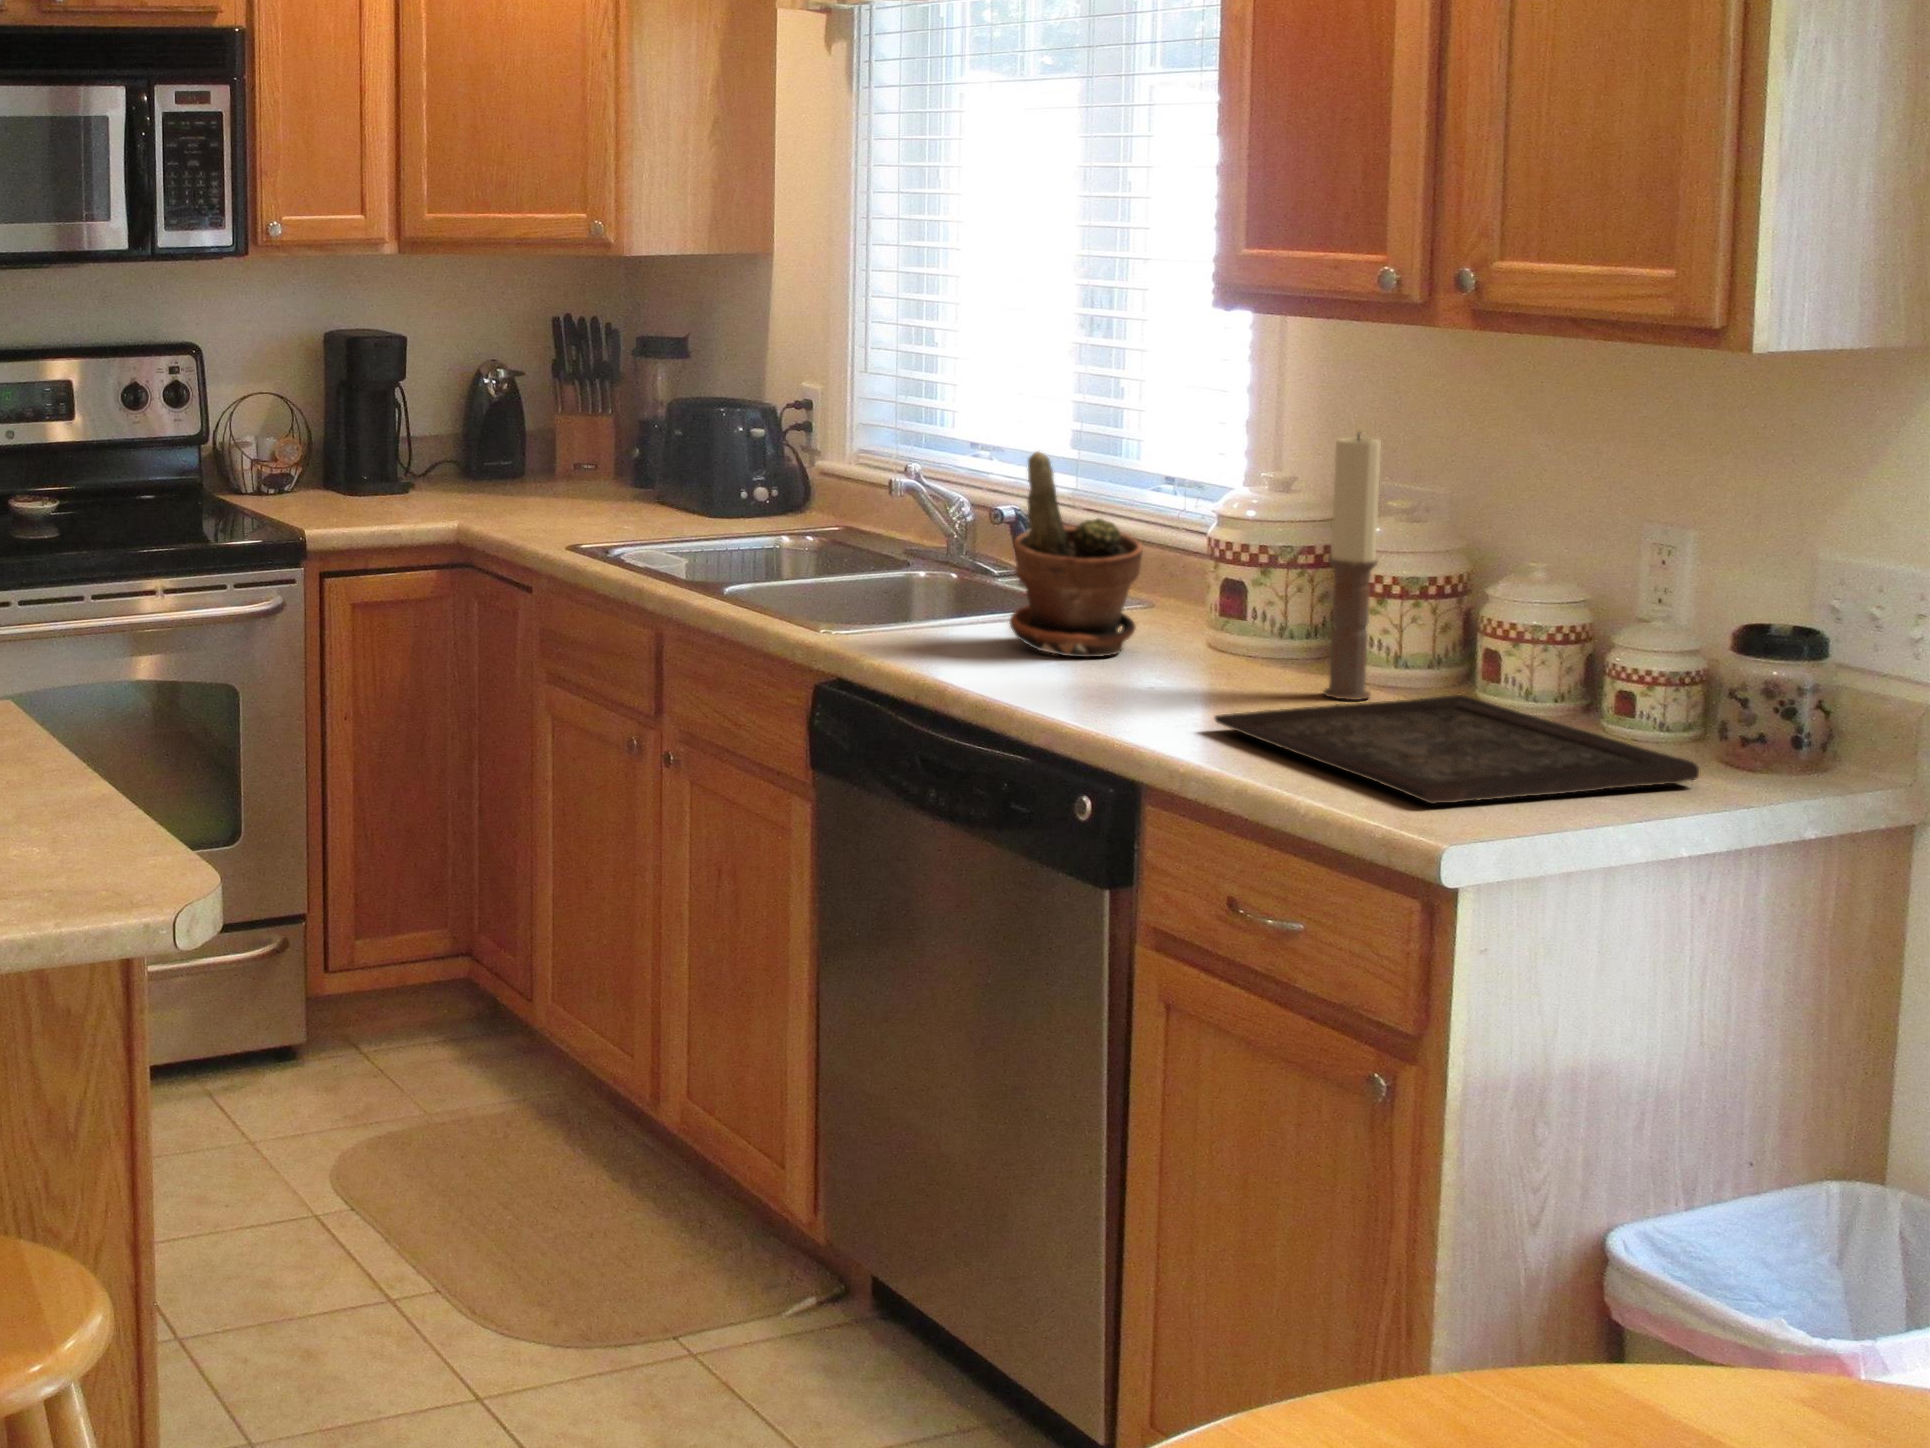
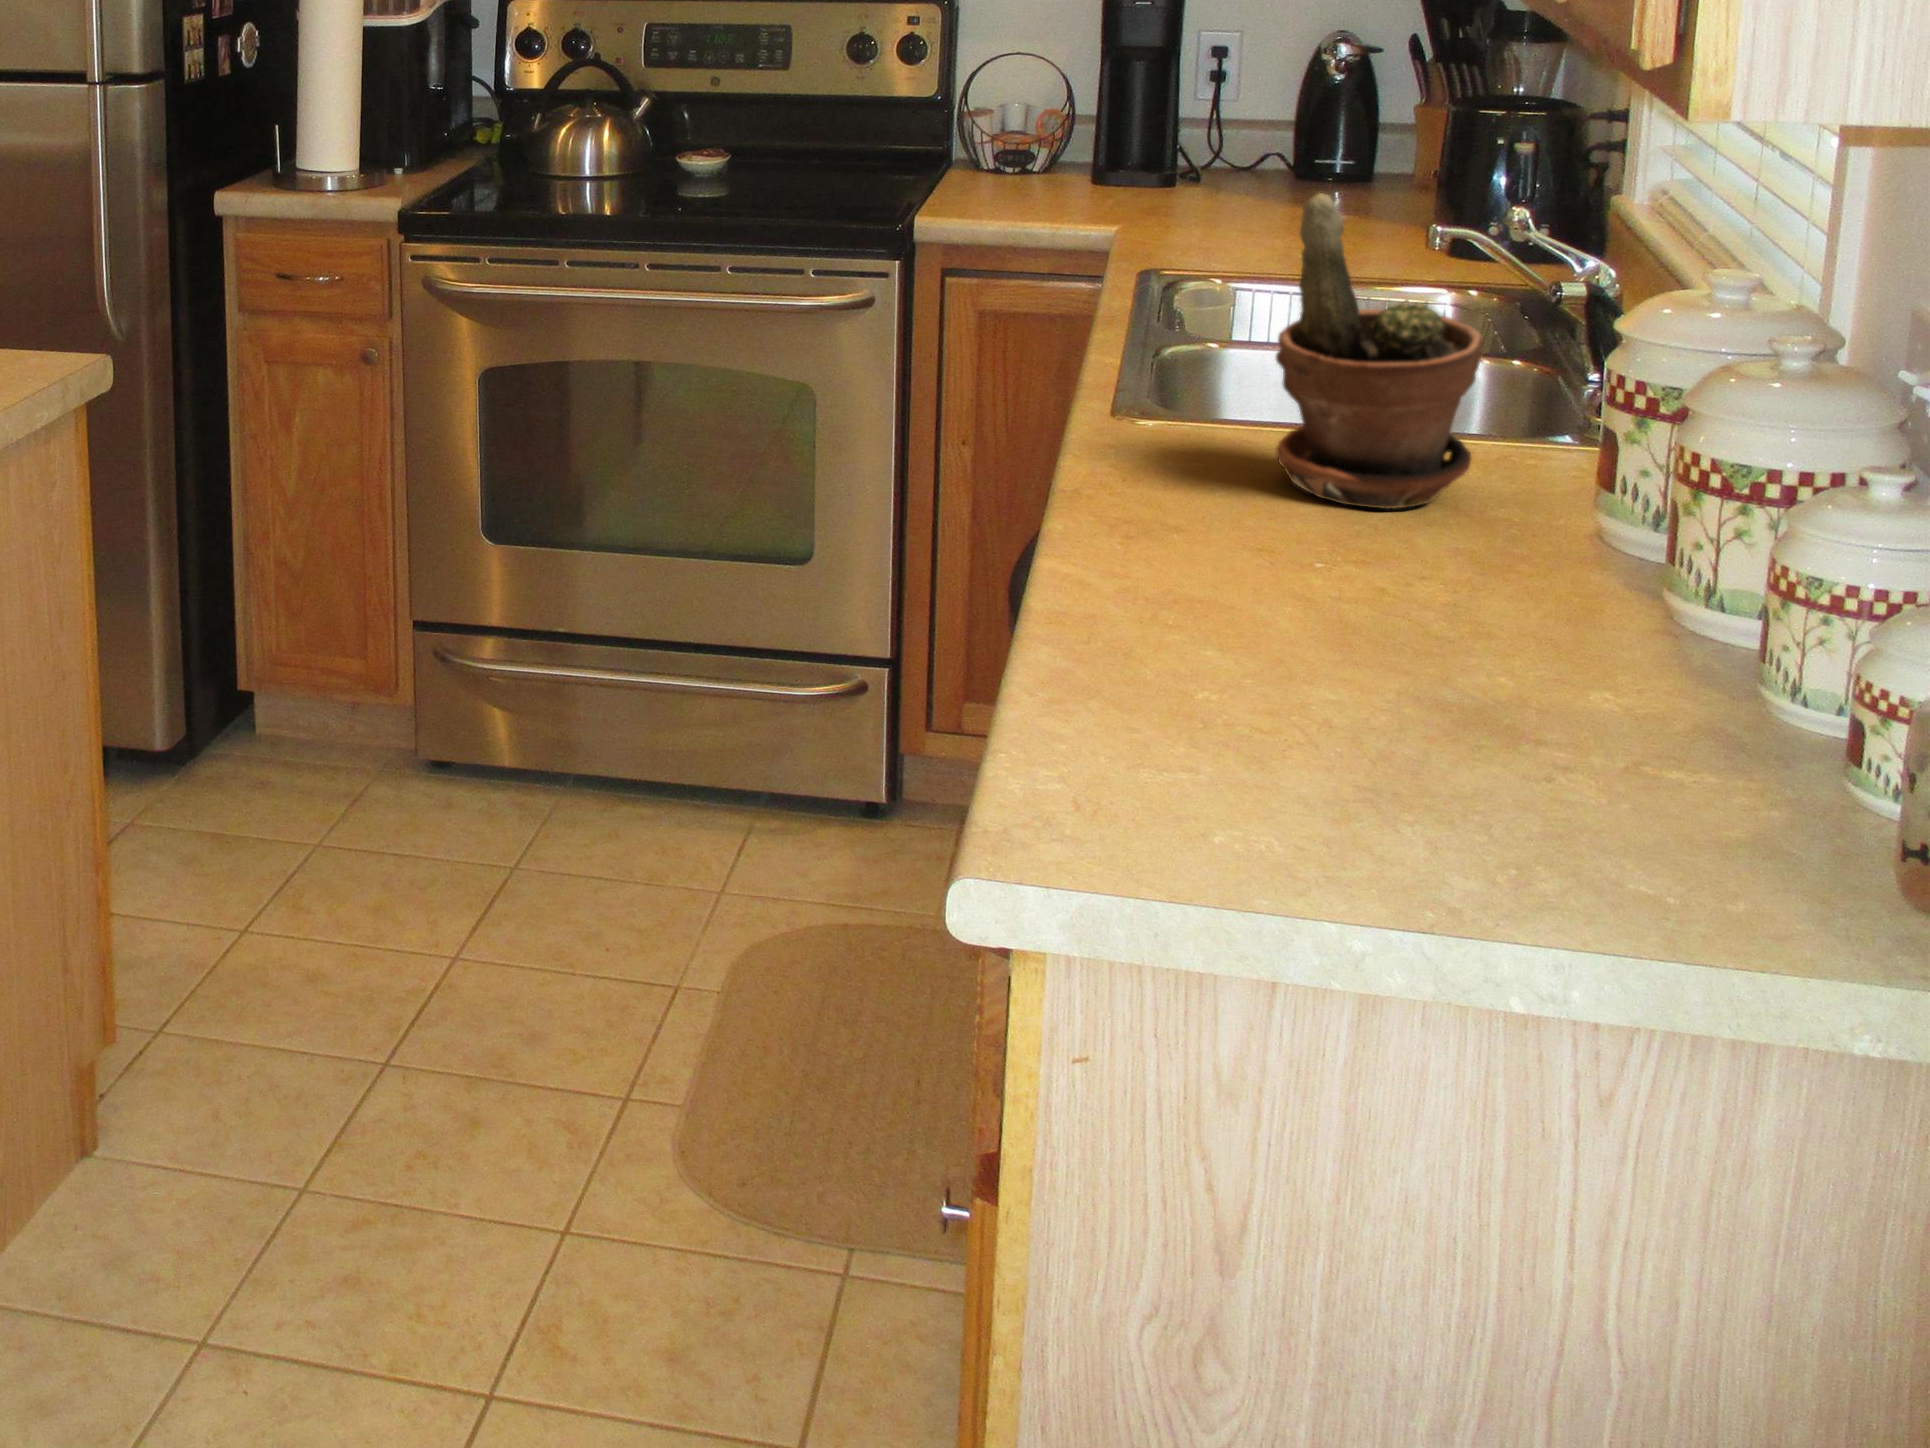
candle: present [1324,435,1381,700] -> none [1532,205,1661,645]
tray: present [1215,695,1699,804] -> none [1108,612,1722,899]

